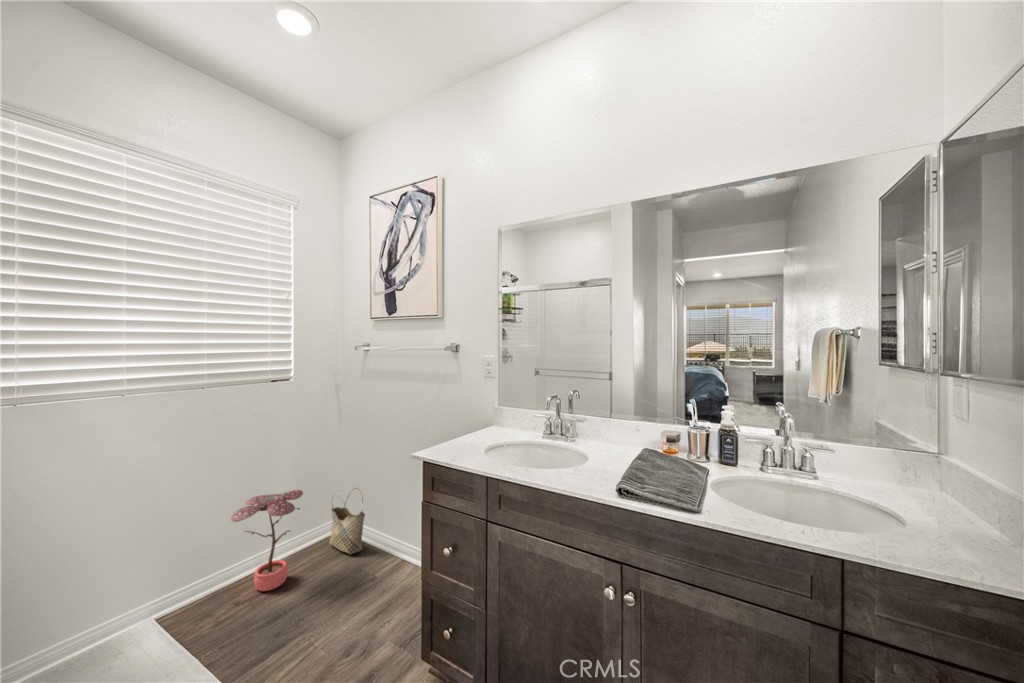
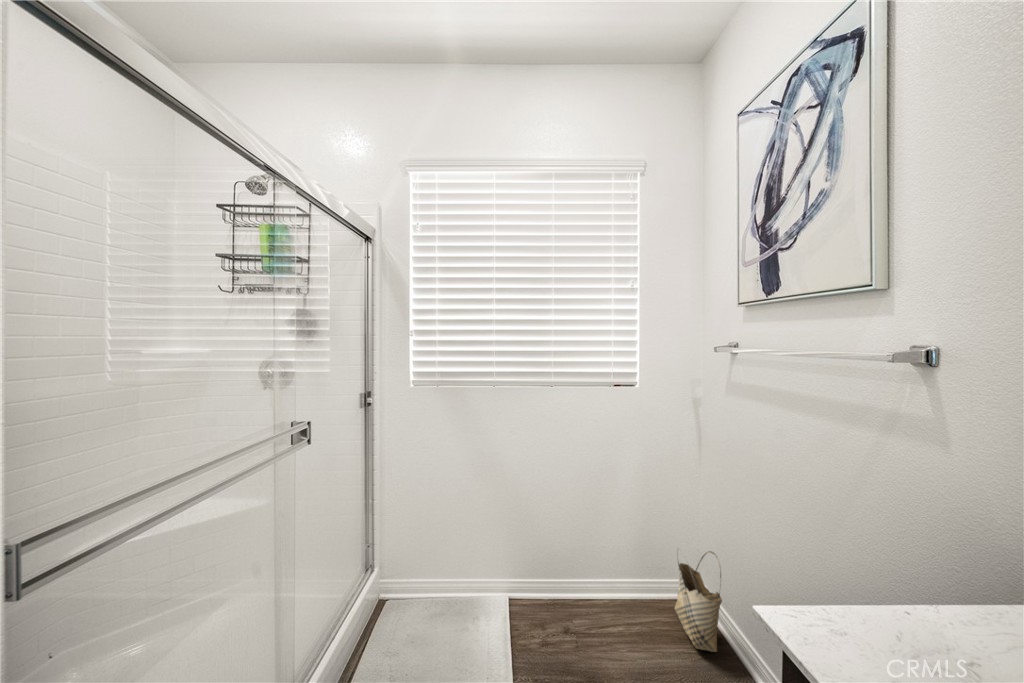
potted plant: present [231,490,303,591] -> none [558,511,636,634]

